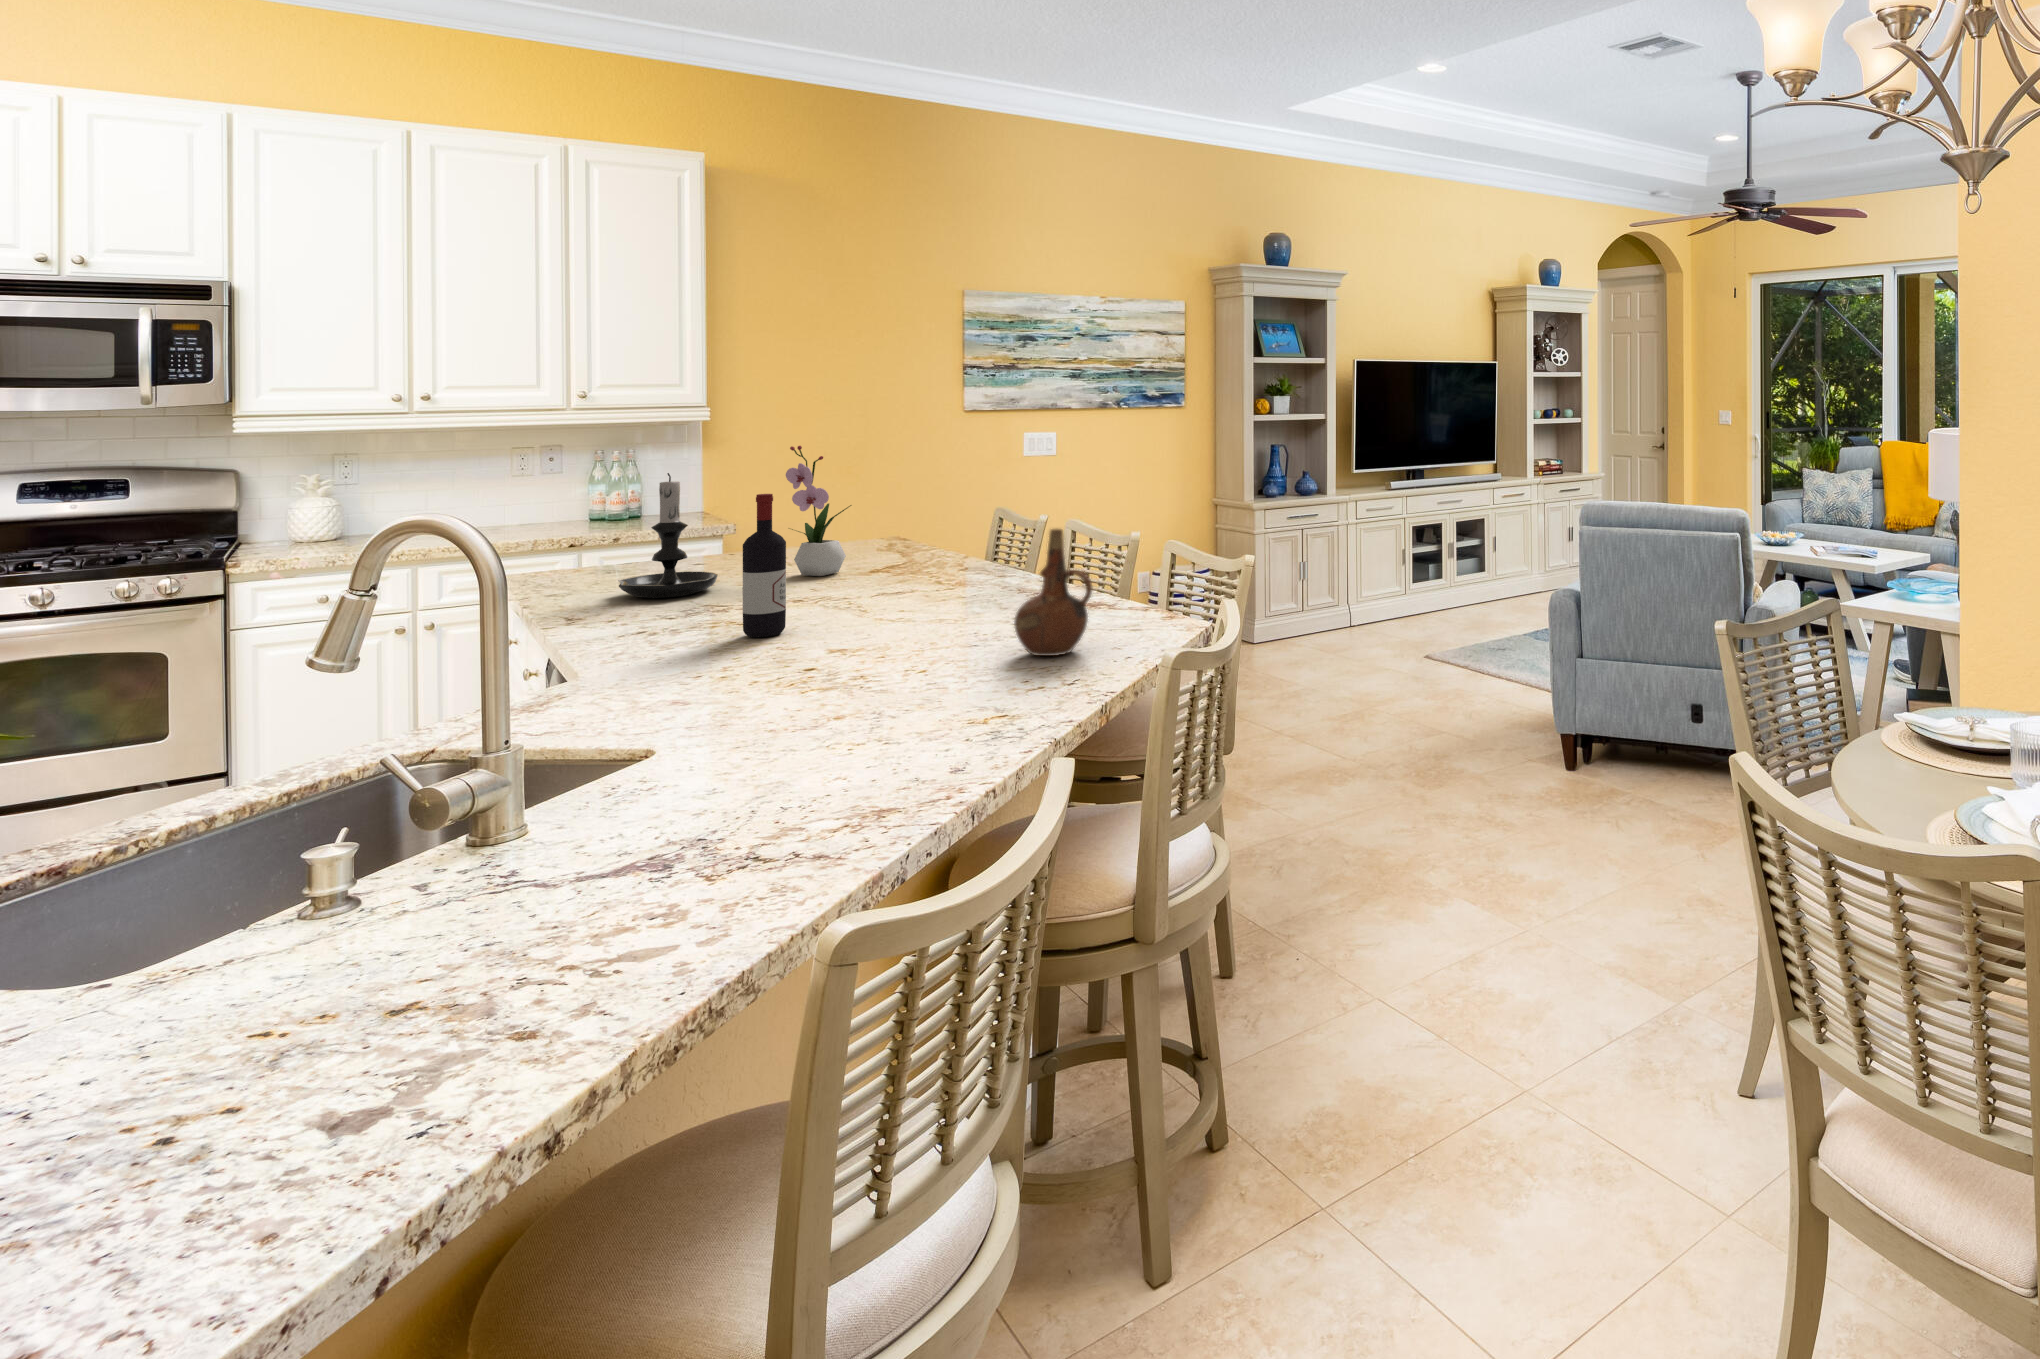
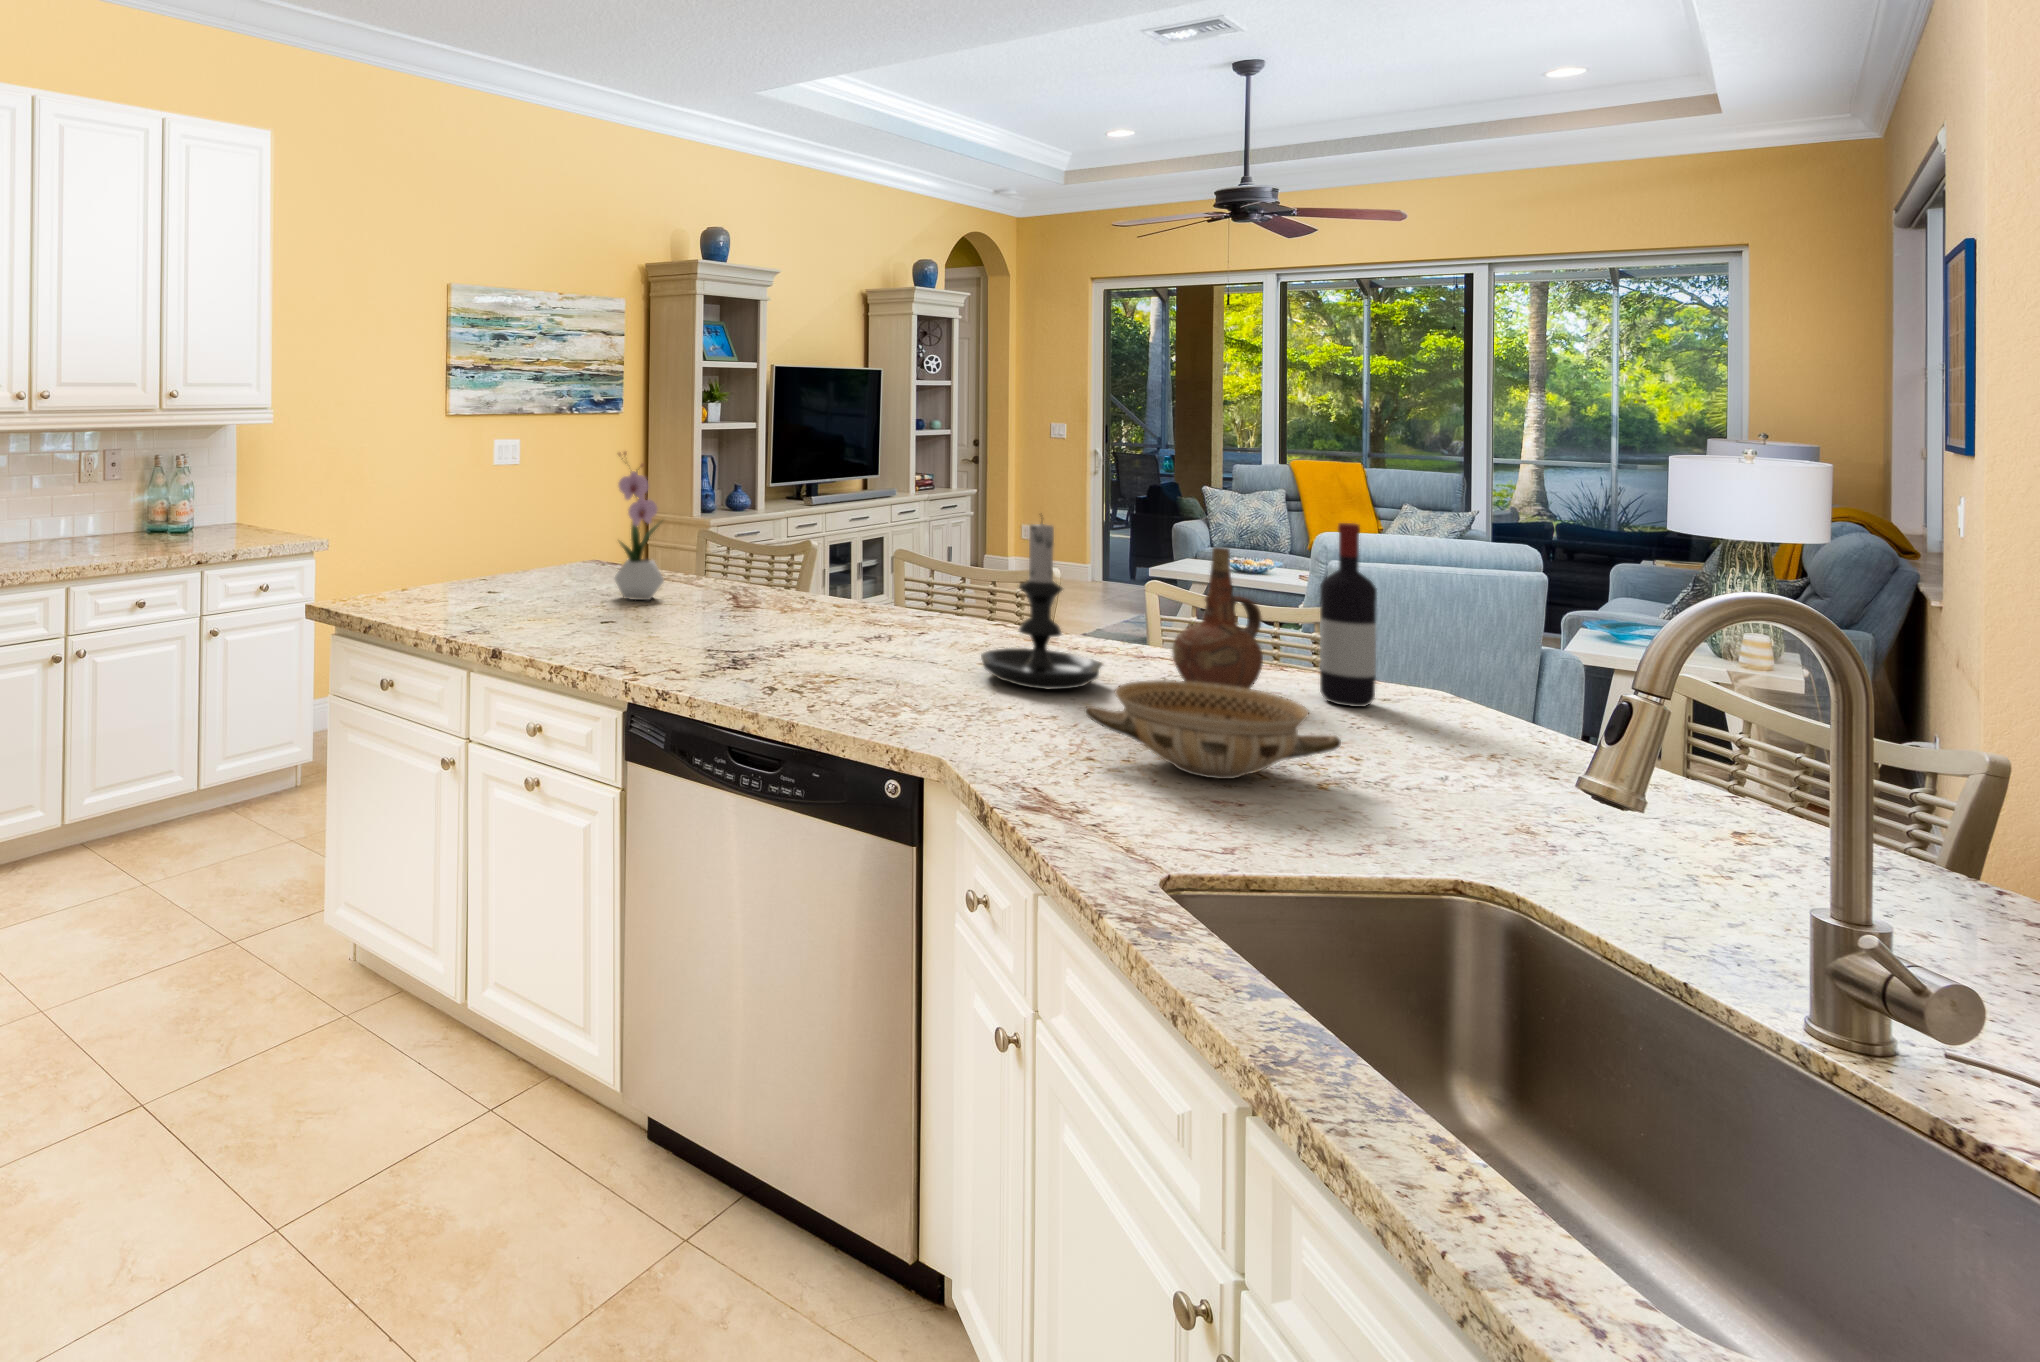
candle holder: present [618,473,718,598] -> present [981,518,1103,689]
wine bottle: present [743,494,786,638] -> present [1320,523,1377,707]
ceramic bowl: none [737,642,901,723] -> present [1085,680,1341,779]

